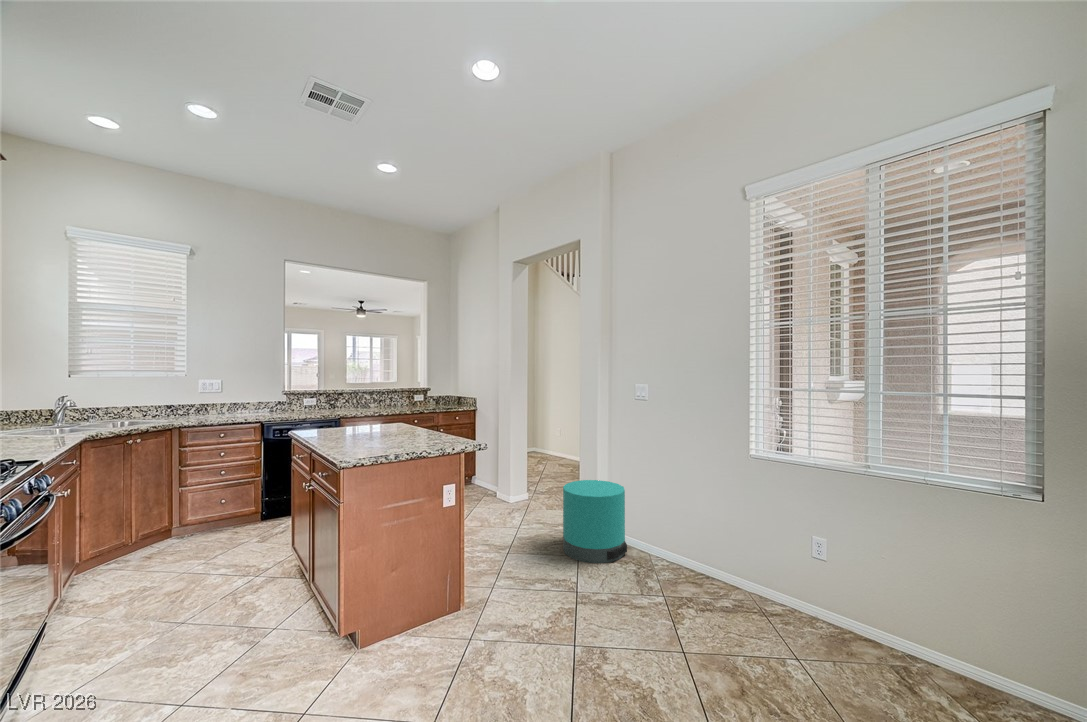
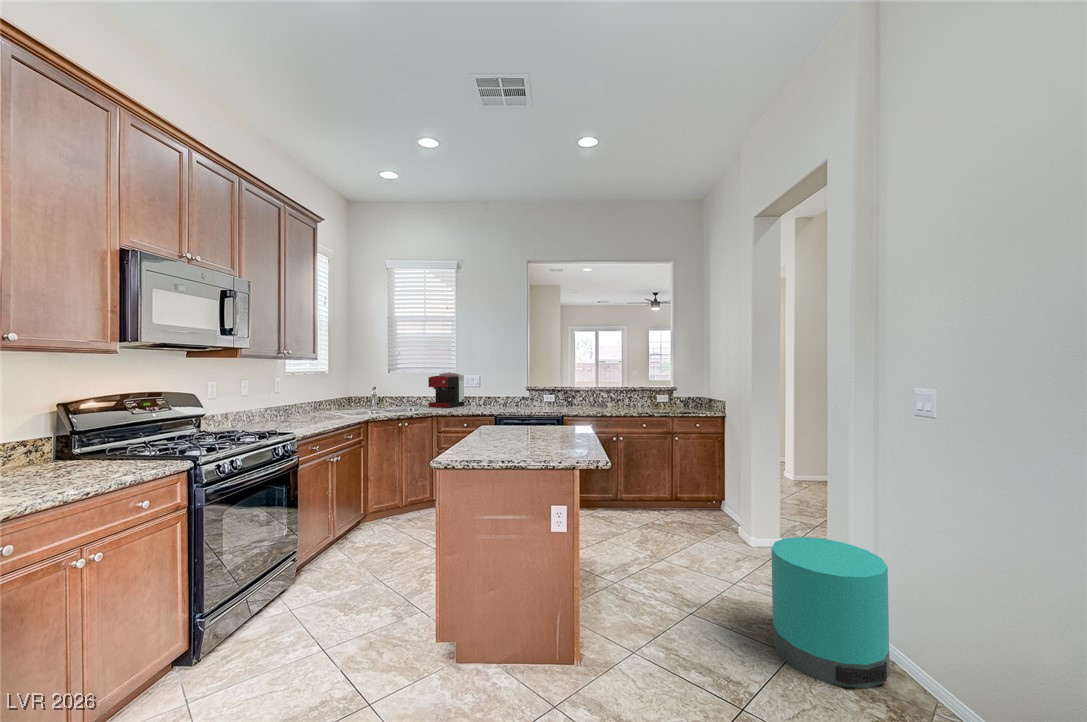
coffee maker: none [147,375,199,418] -> present [428,373,464,408]

